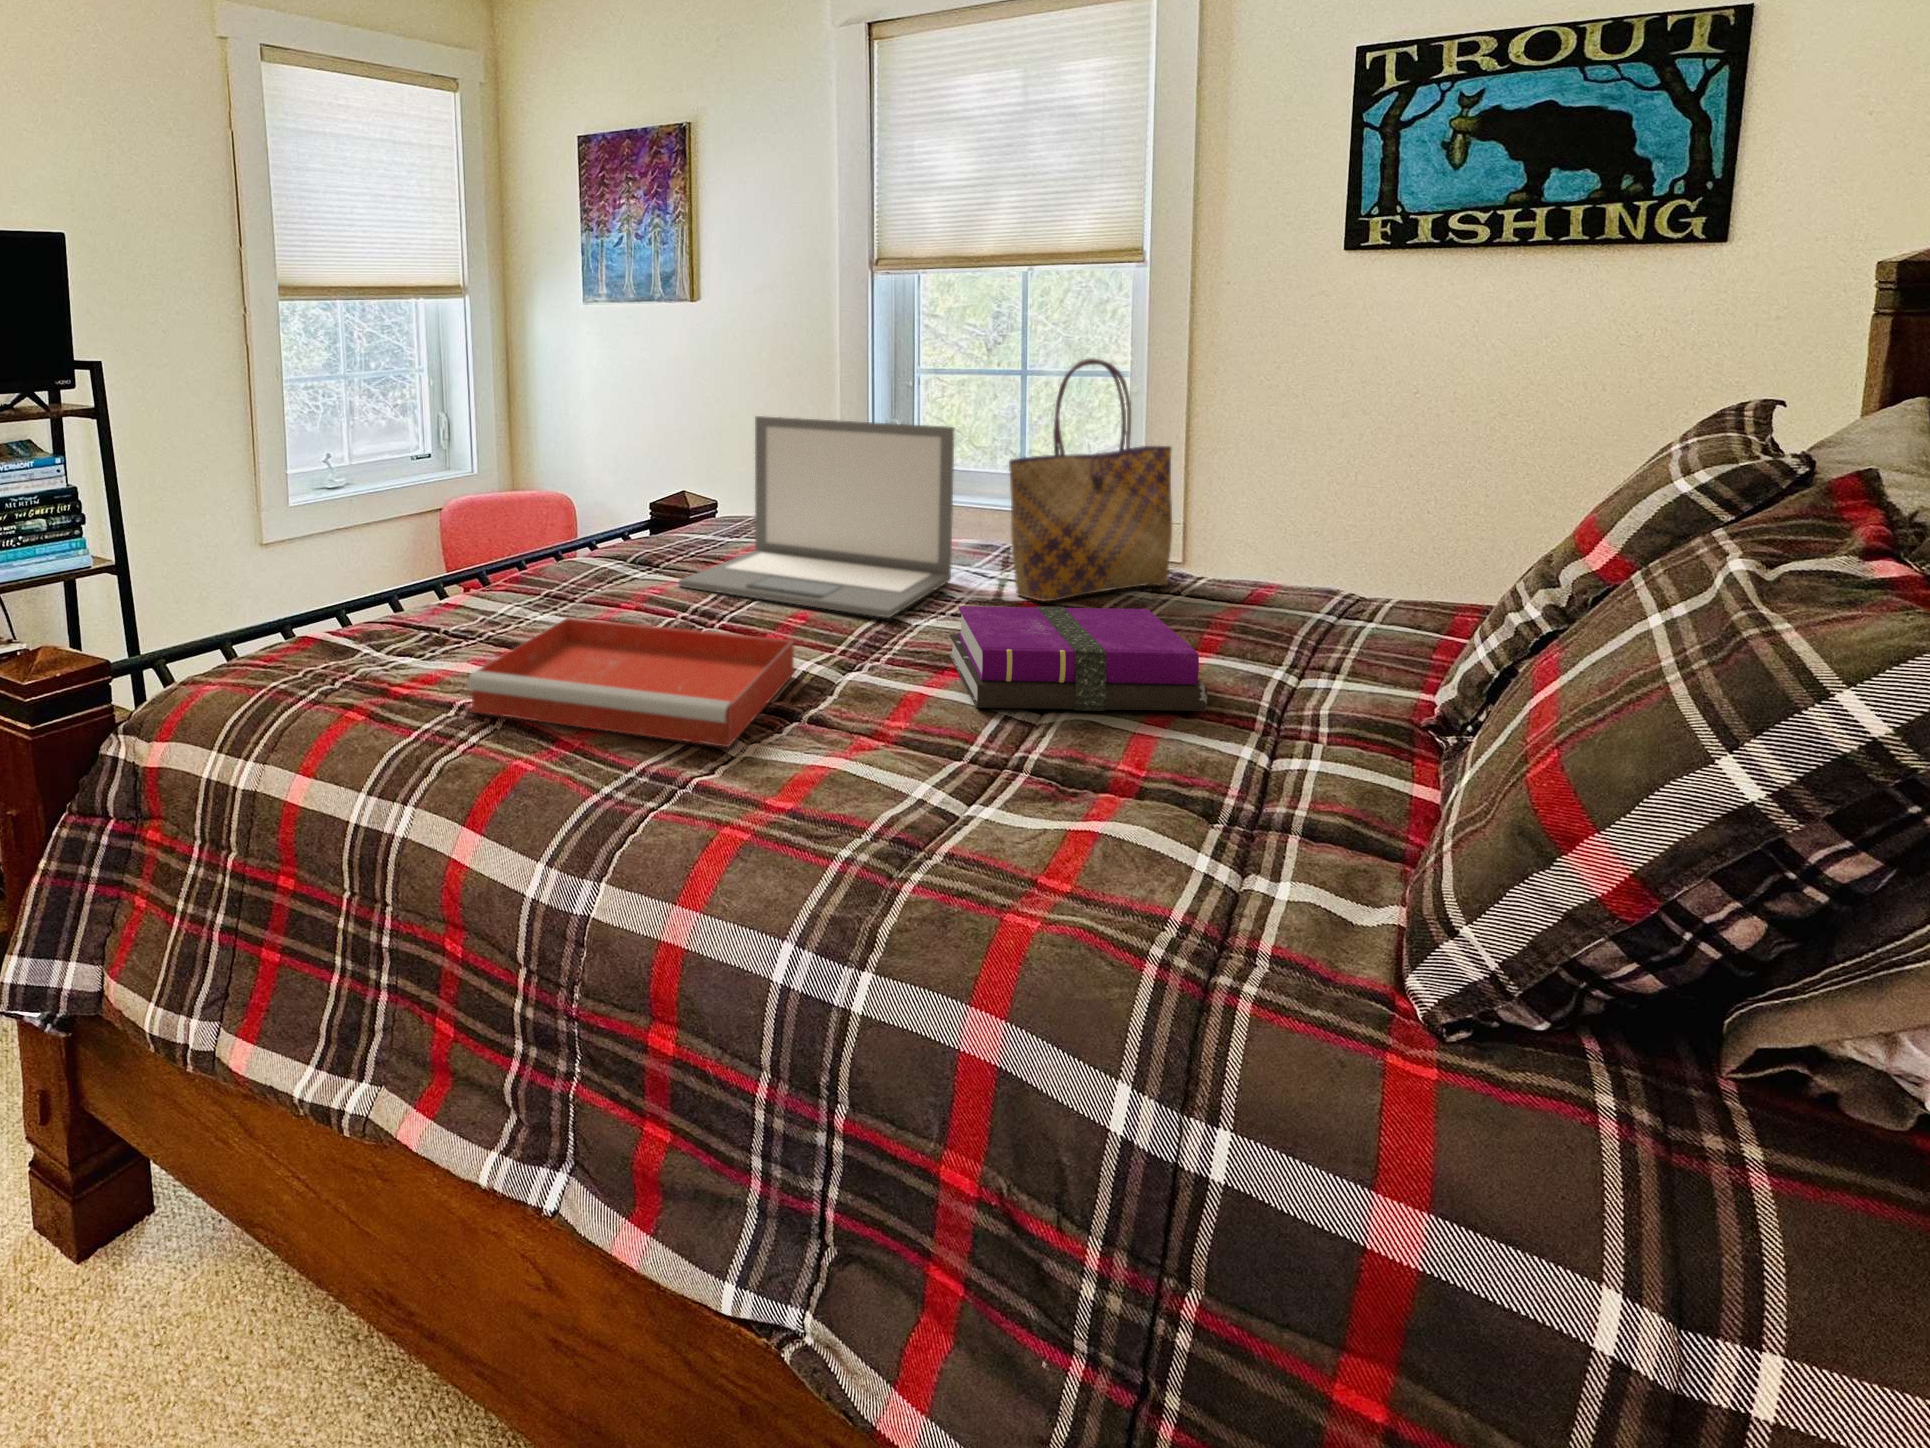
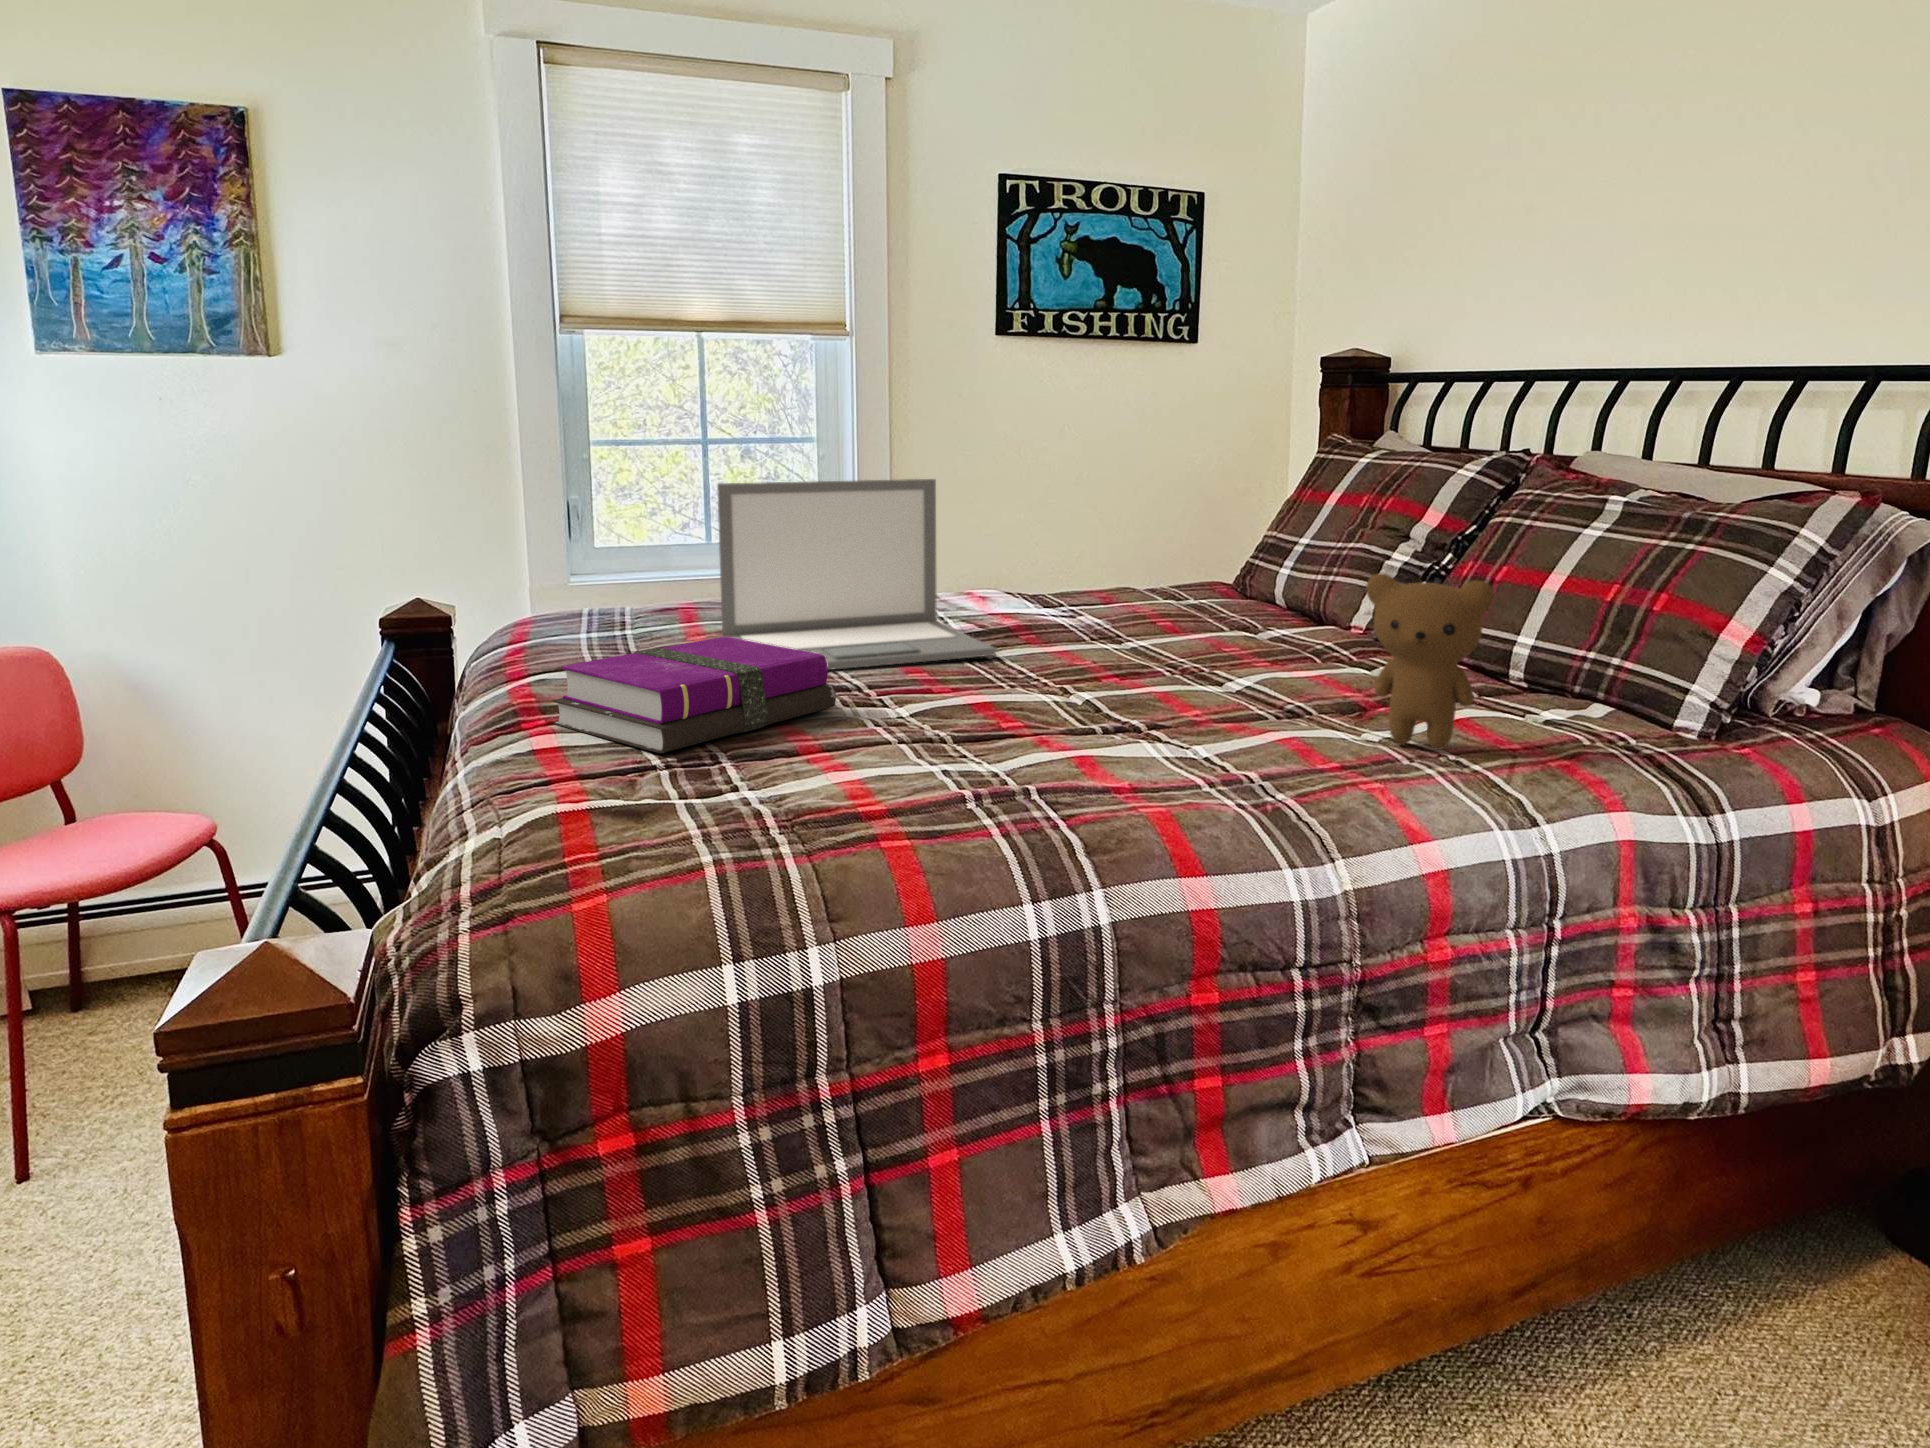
tote bag: present [1009,358,1172,601] -> none [992,413,1051,627]
teddy bear: none [872,604,979,853] -> present [1366,574,1495,750]
notebook: present [949,606,1208,711] -> present [553,636,836,753]
tray: present [467,618,794,747] -> none [859,668,1215,795]

